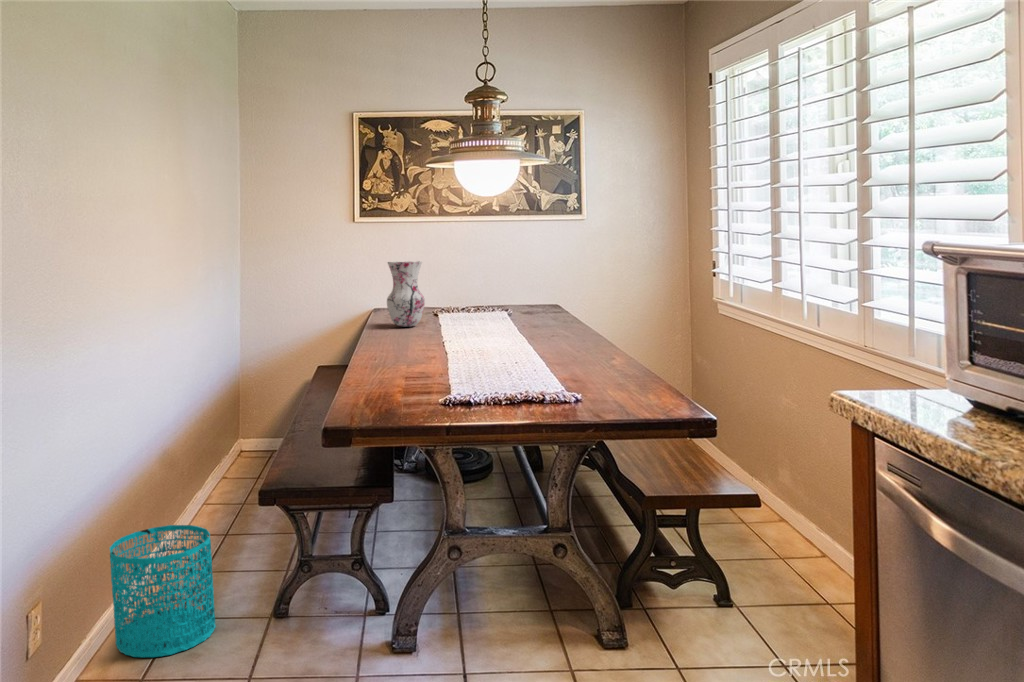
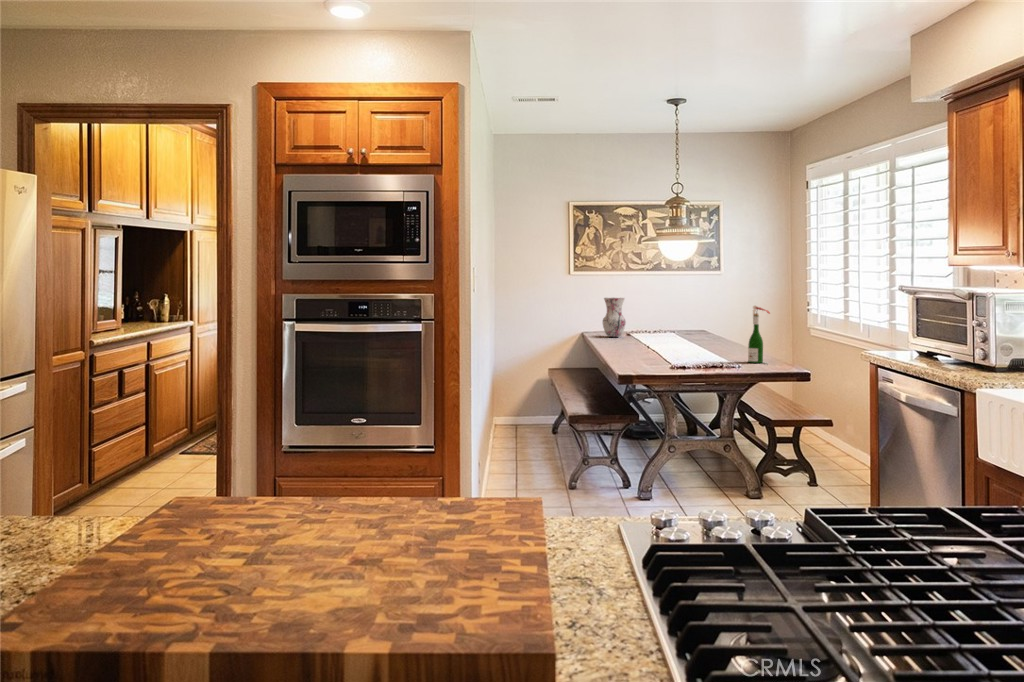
wine bottle: none [605,282,645,398] -> present [748,306,770,363]
wastebasket: present [110,525,216,657] -> none [491,429,538,488]

